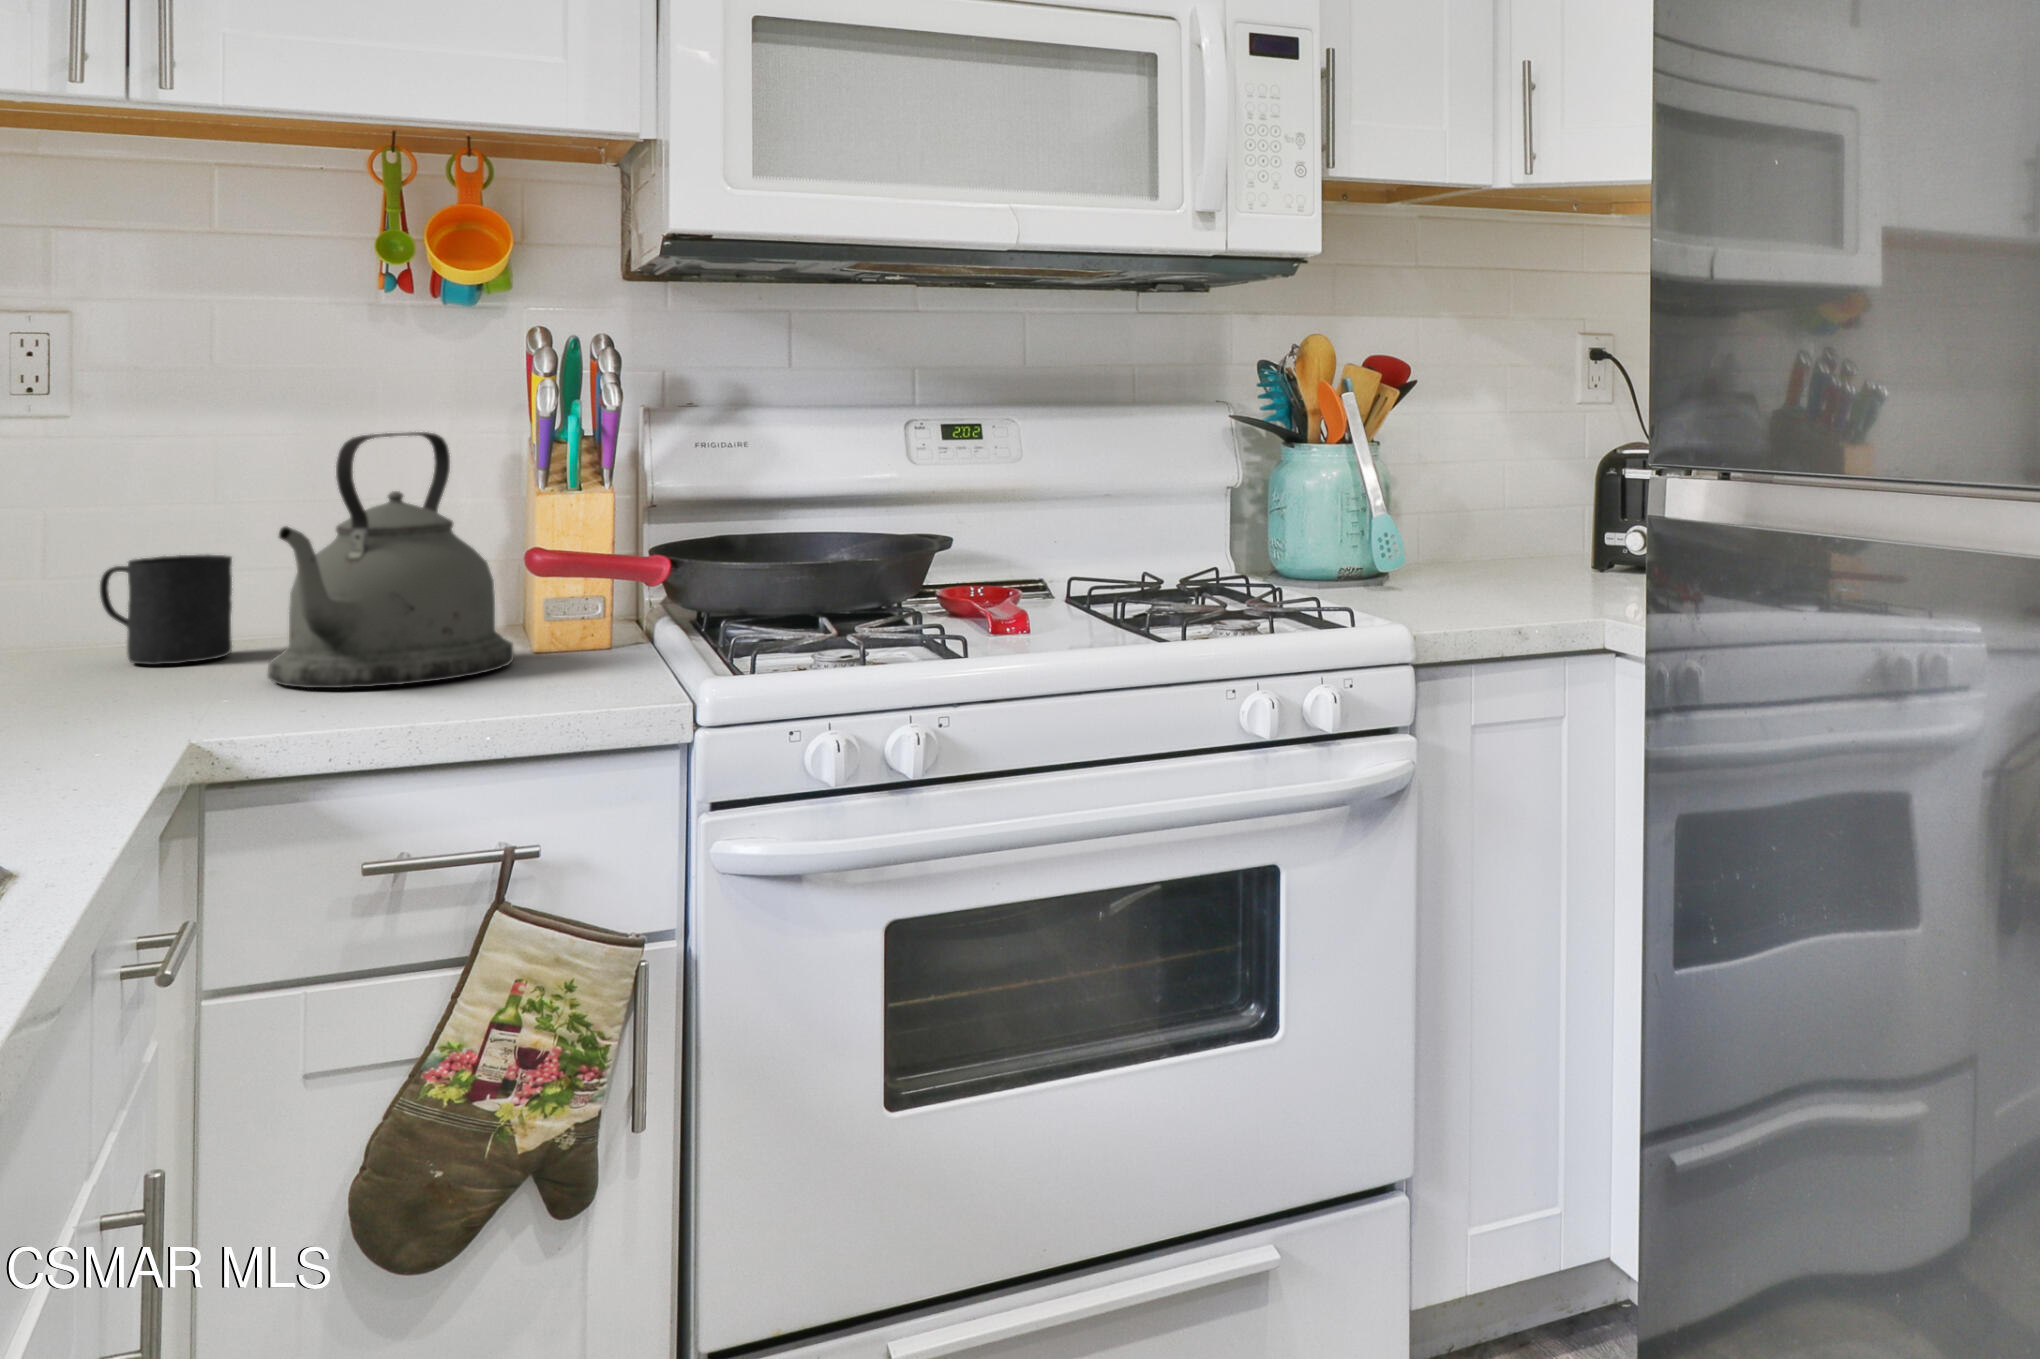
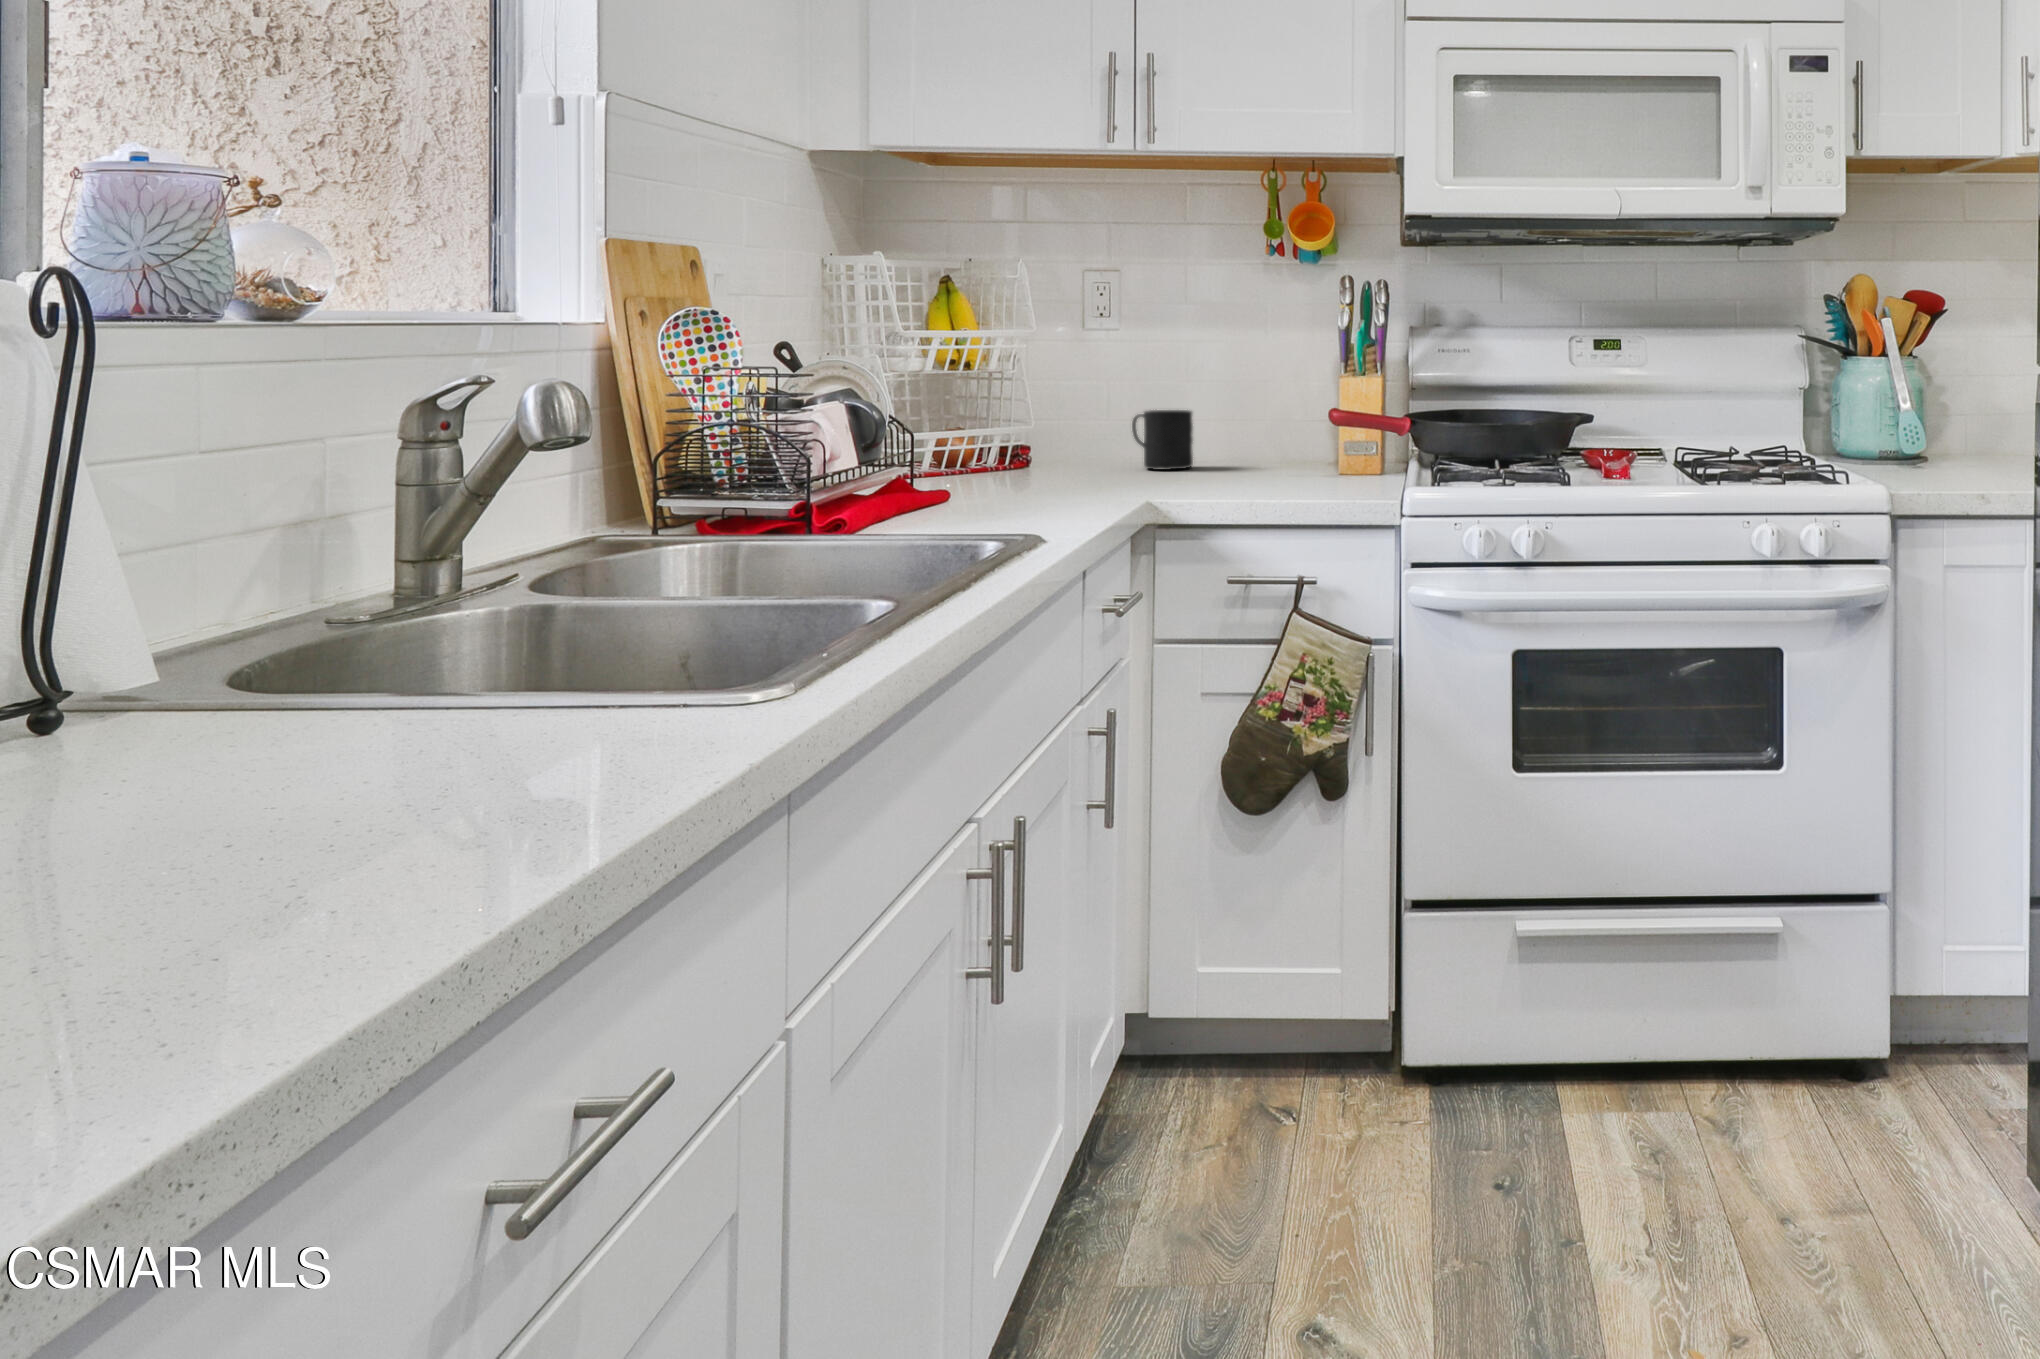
kettle: present [268,432,514,688] -> none [1197,338,1325,484]

